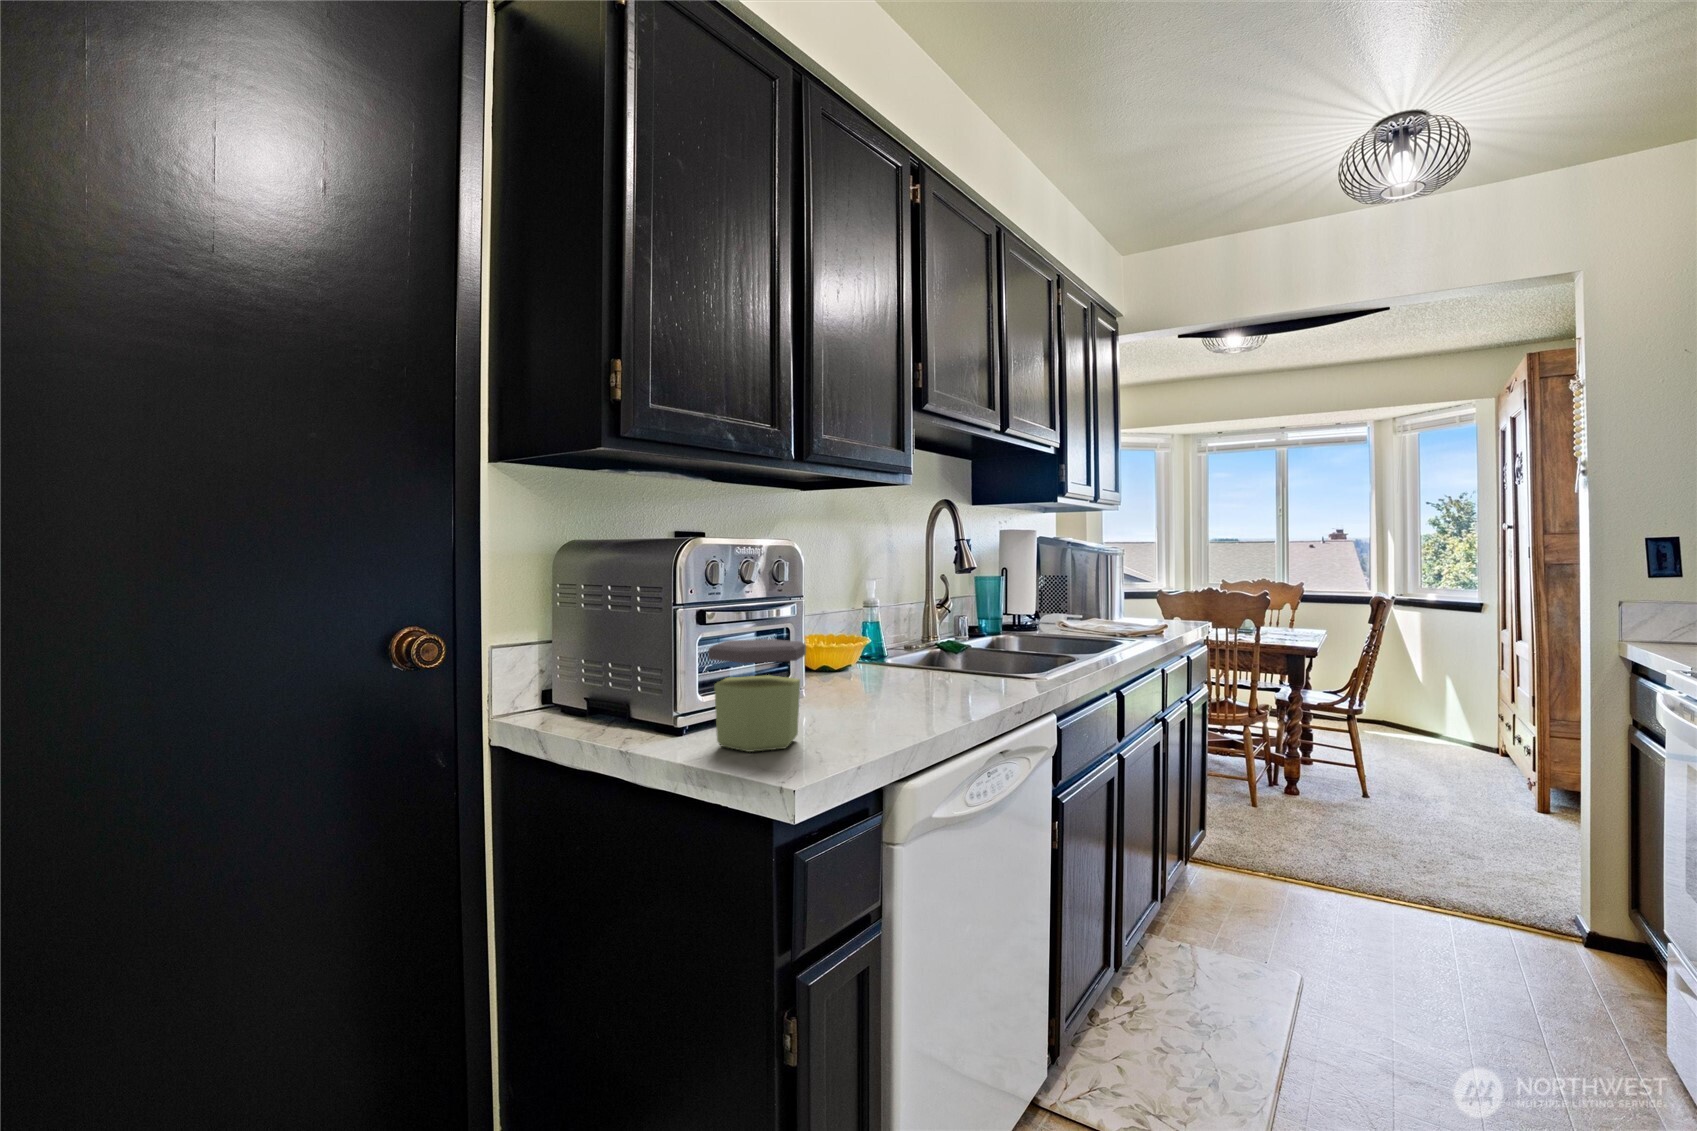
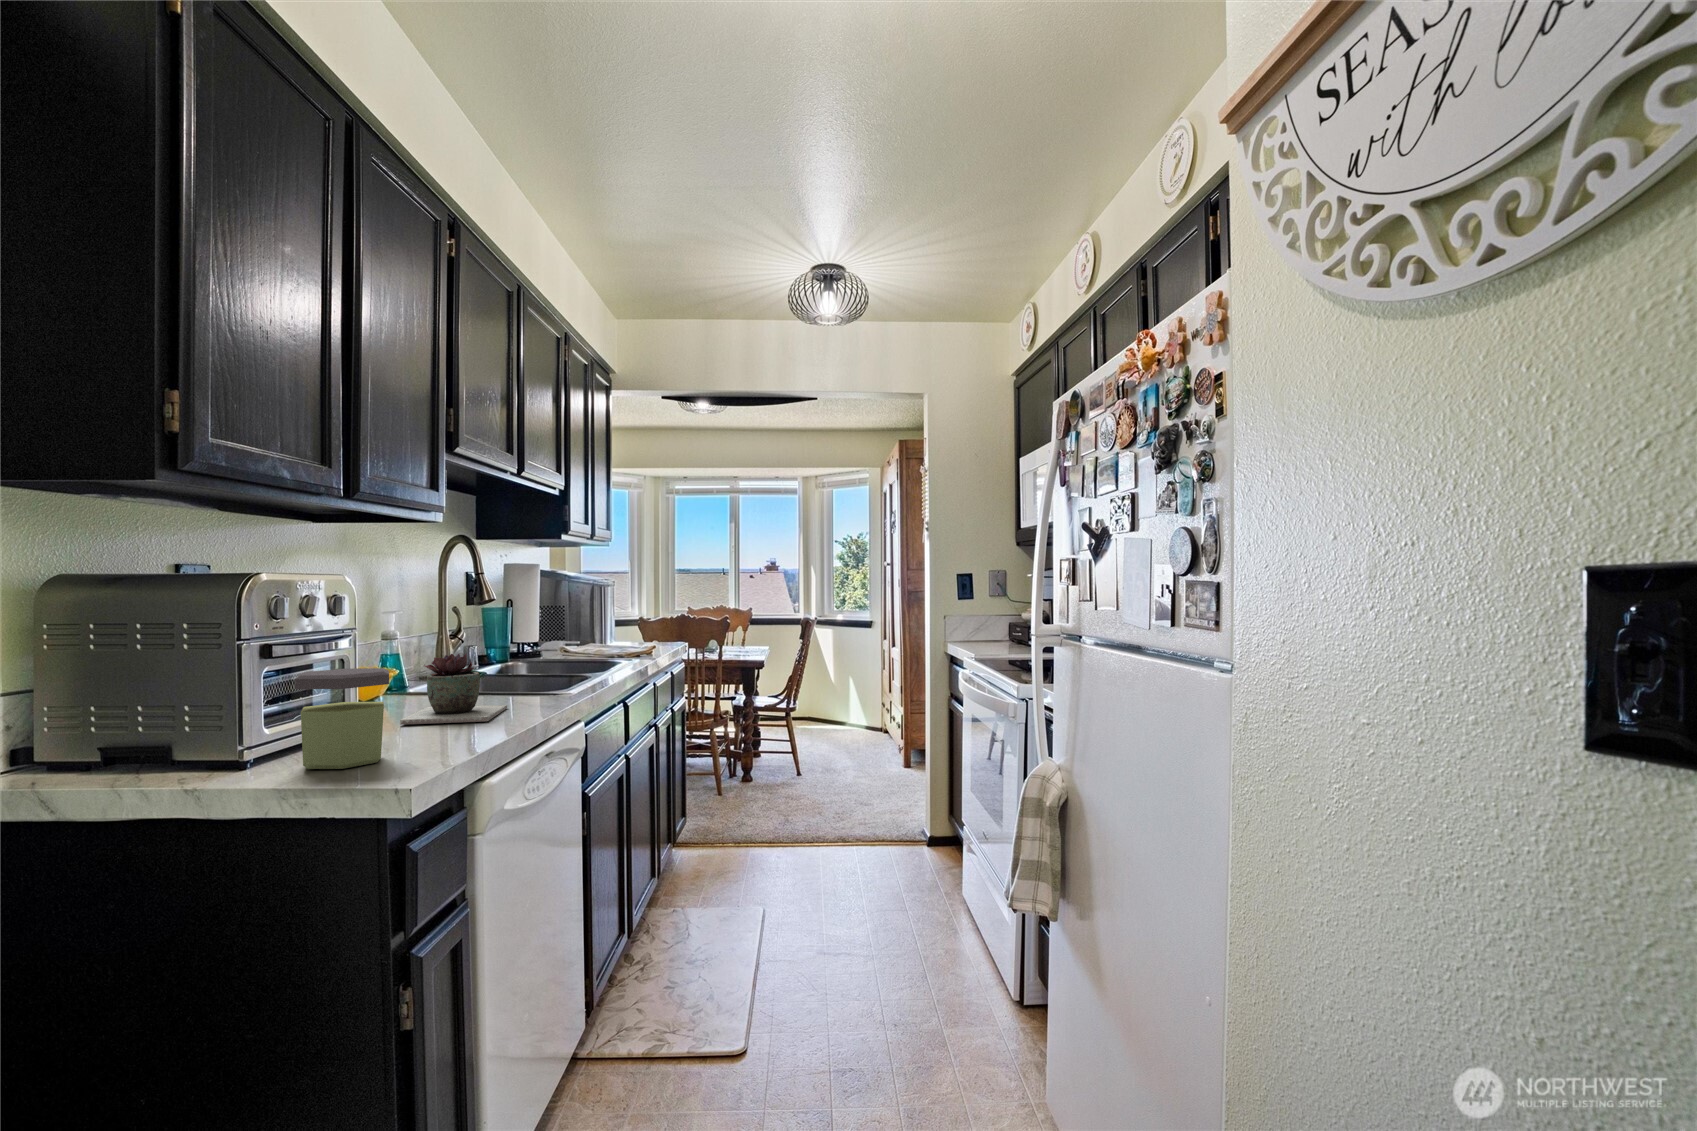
succulent plant: none [849,626,965,707] -> present [400,654,507,725]

